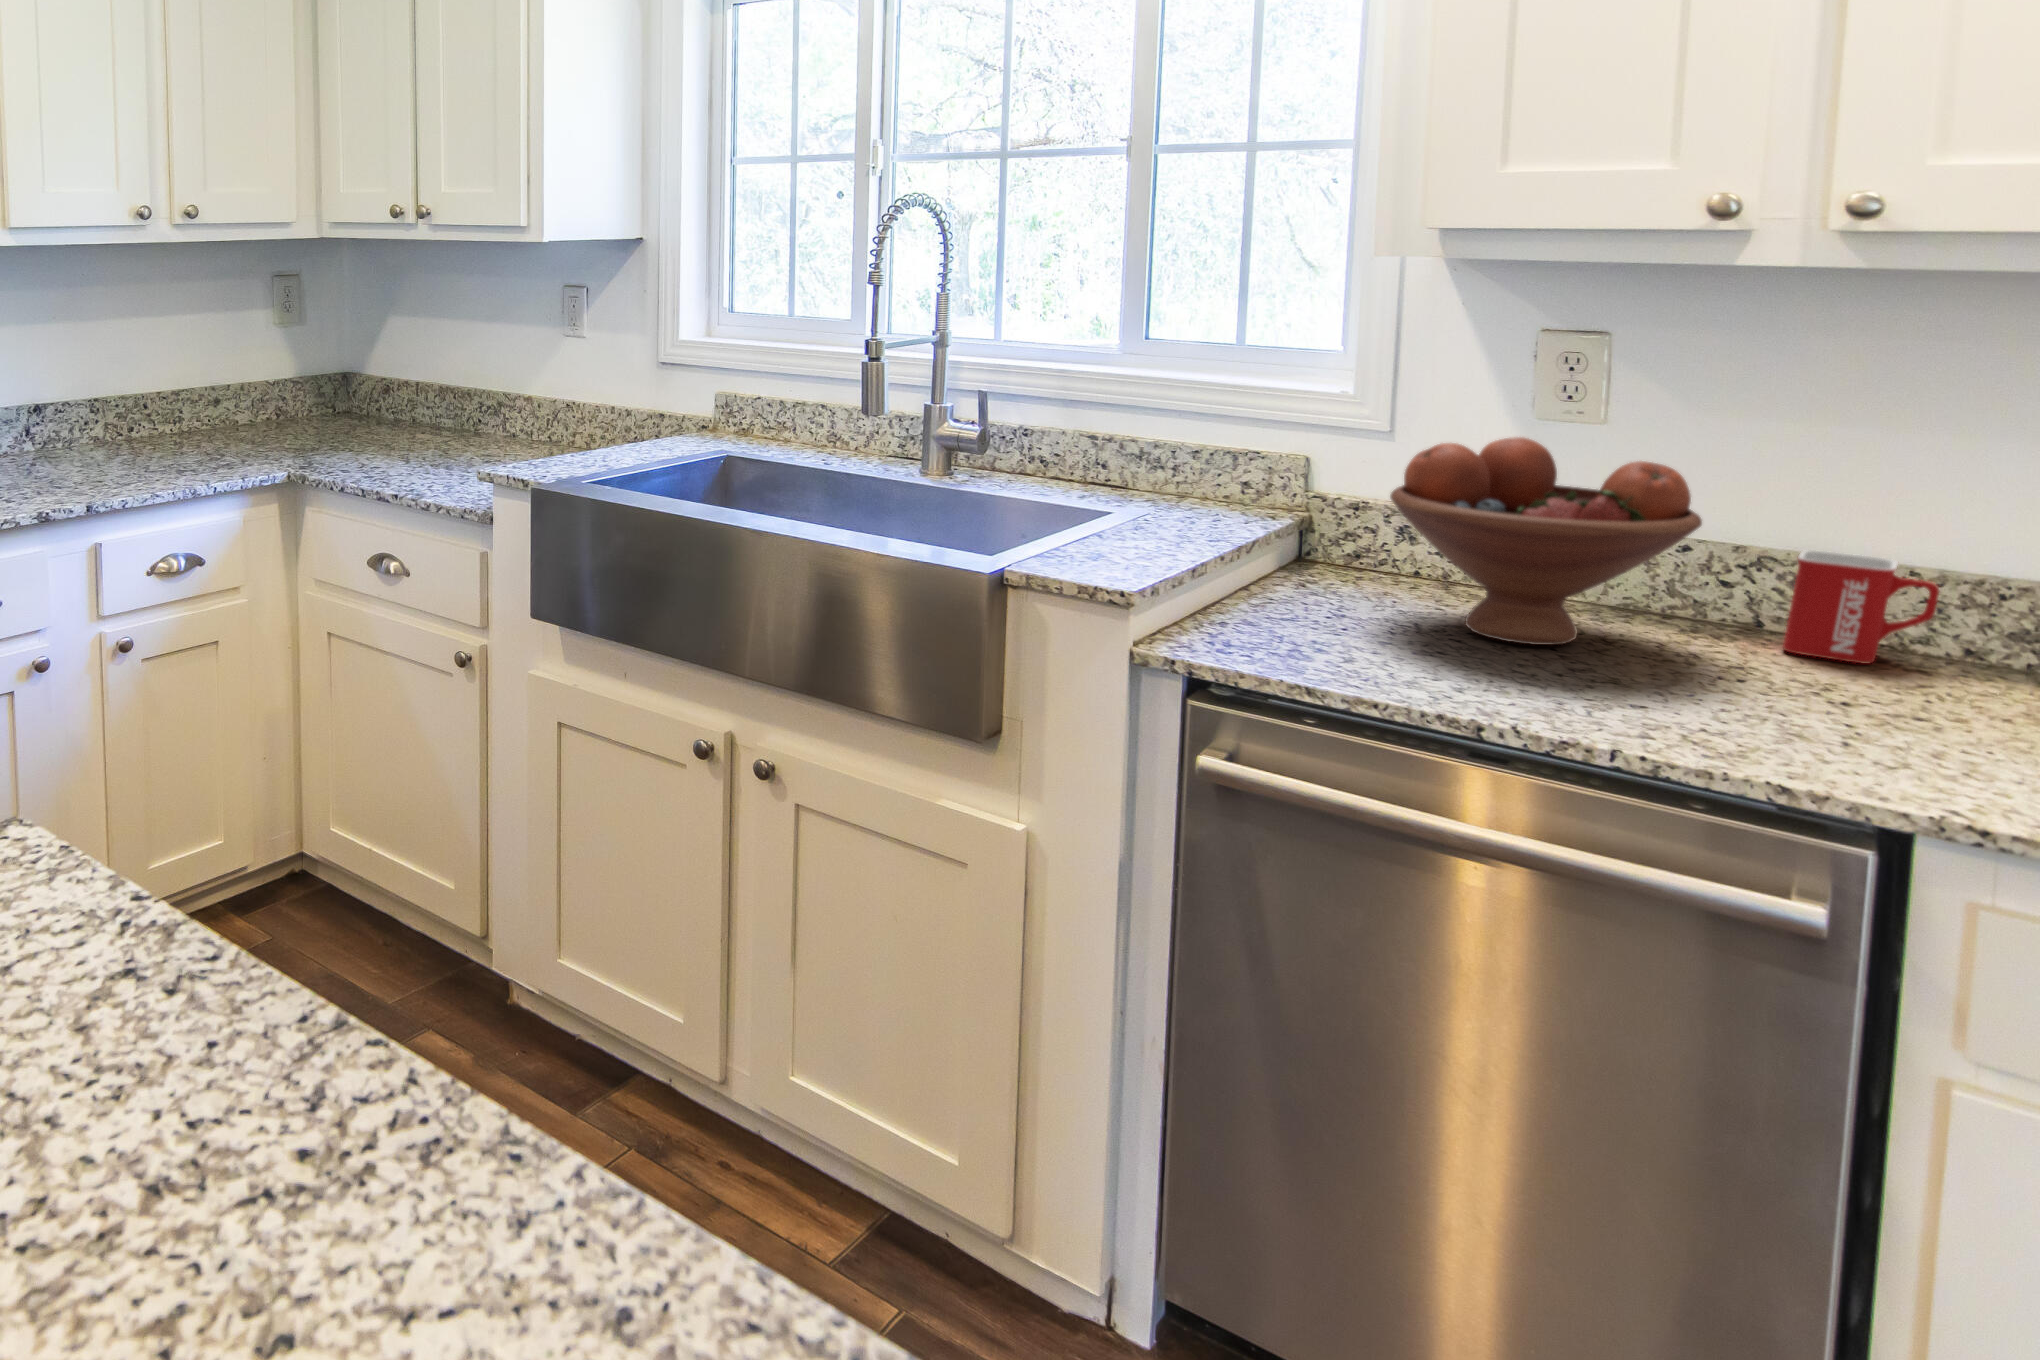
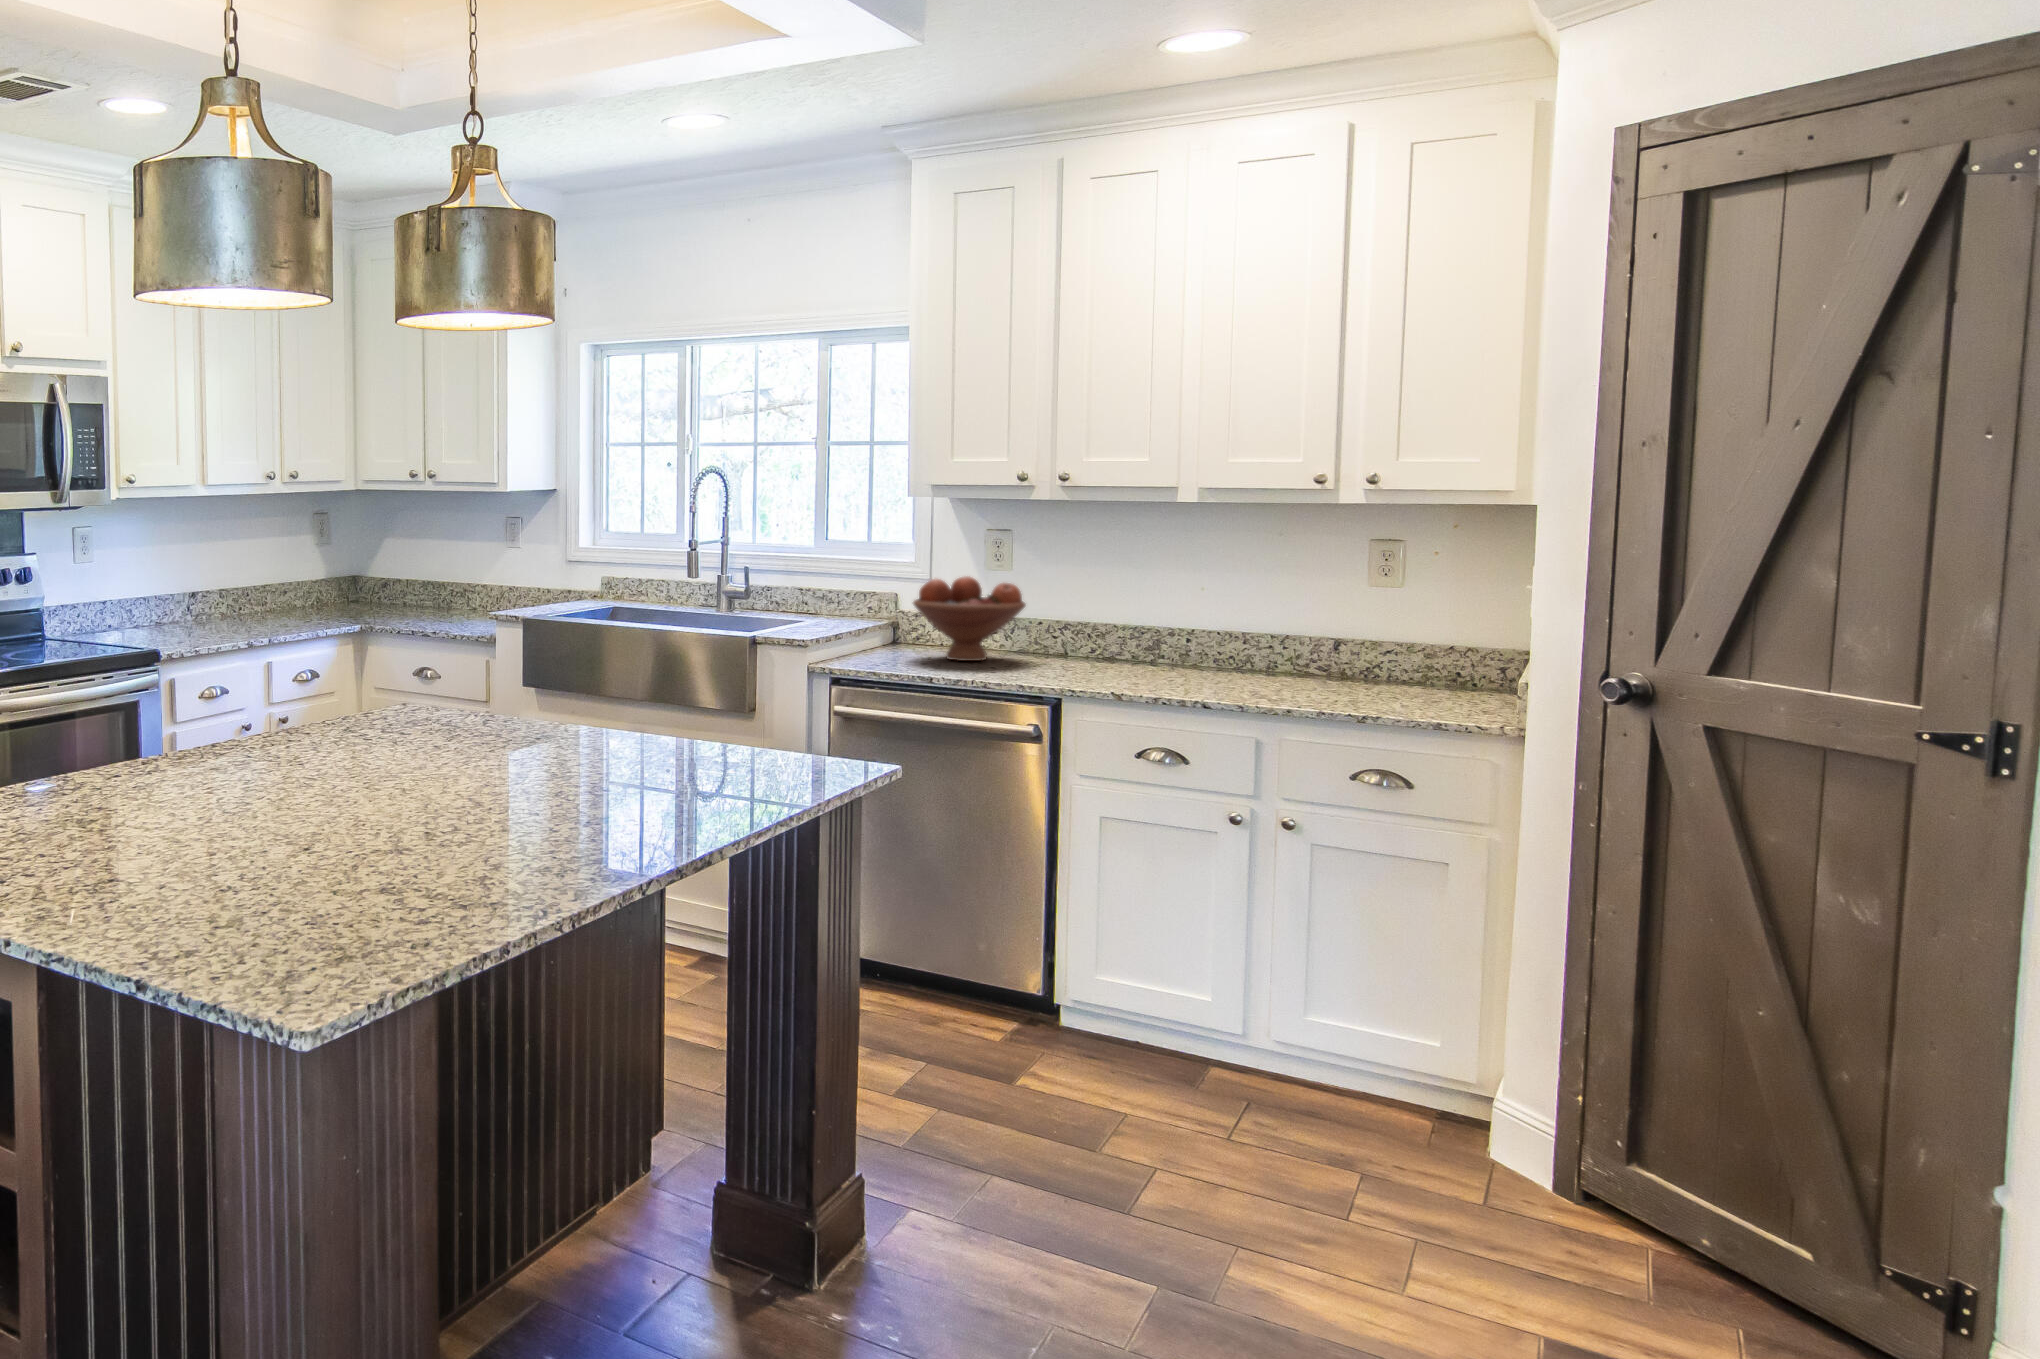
mug: present [1783,550,1939,664] -> none [1065,619,1114,662]

